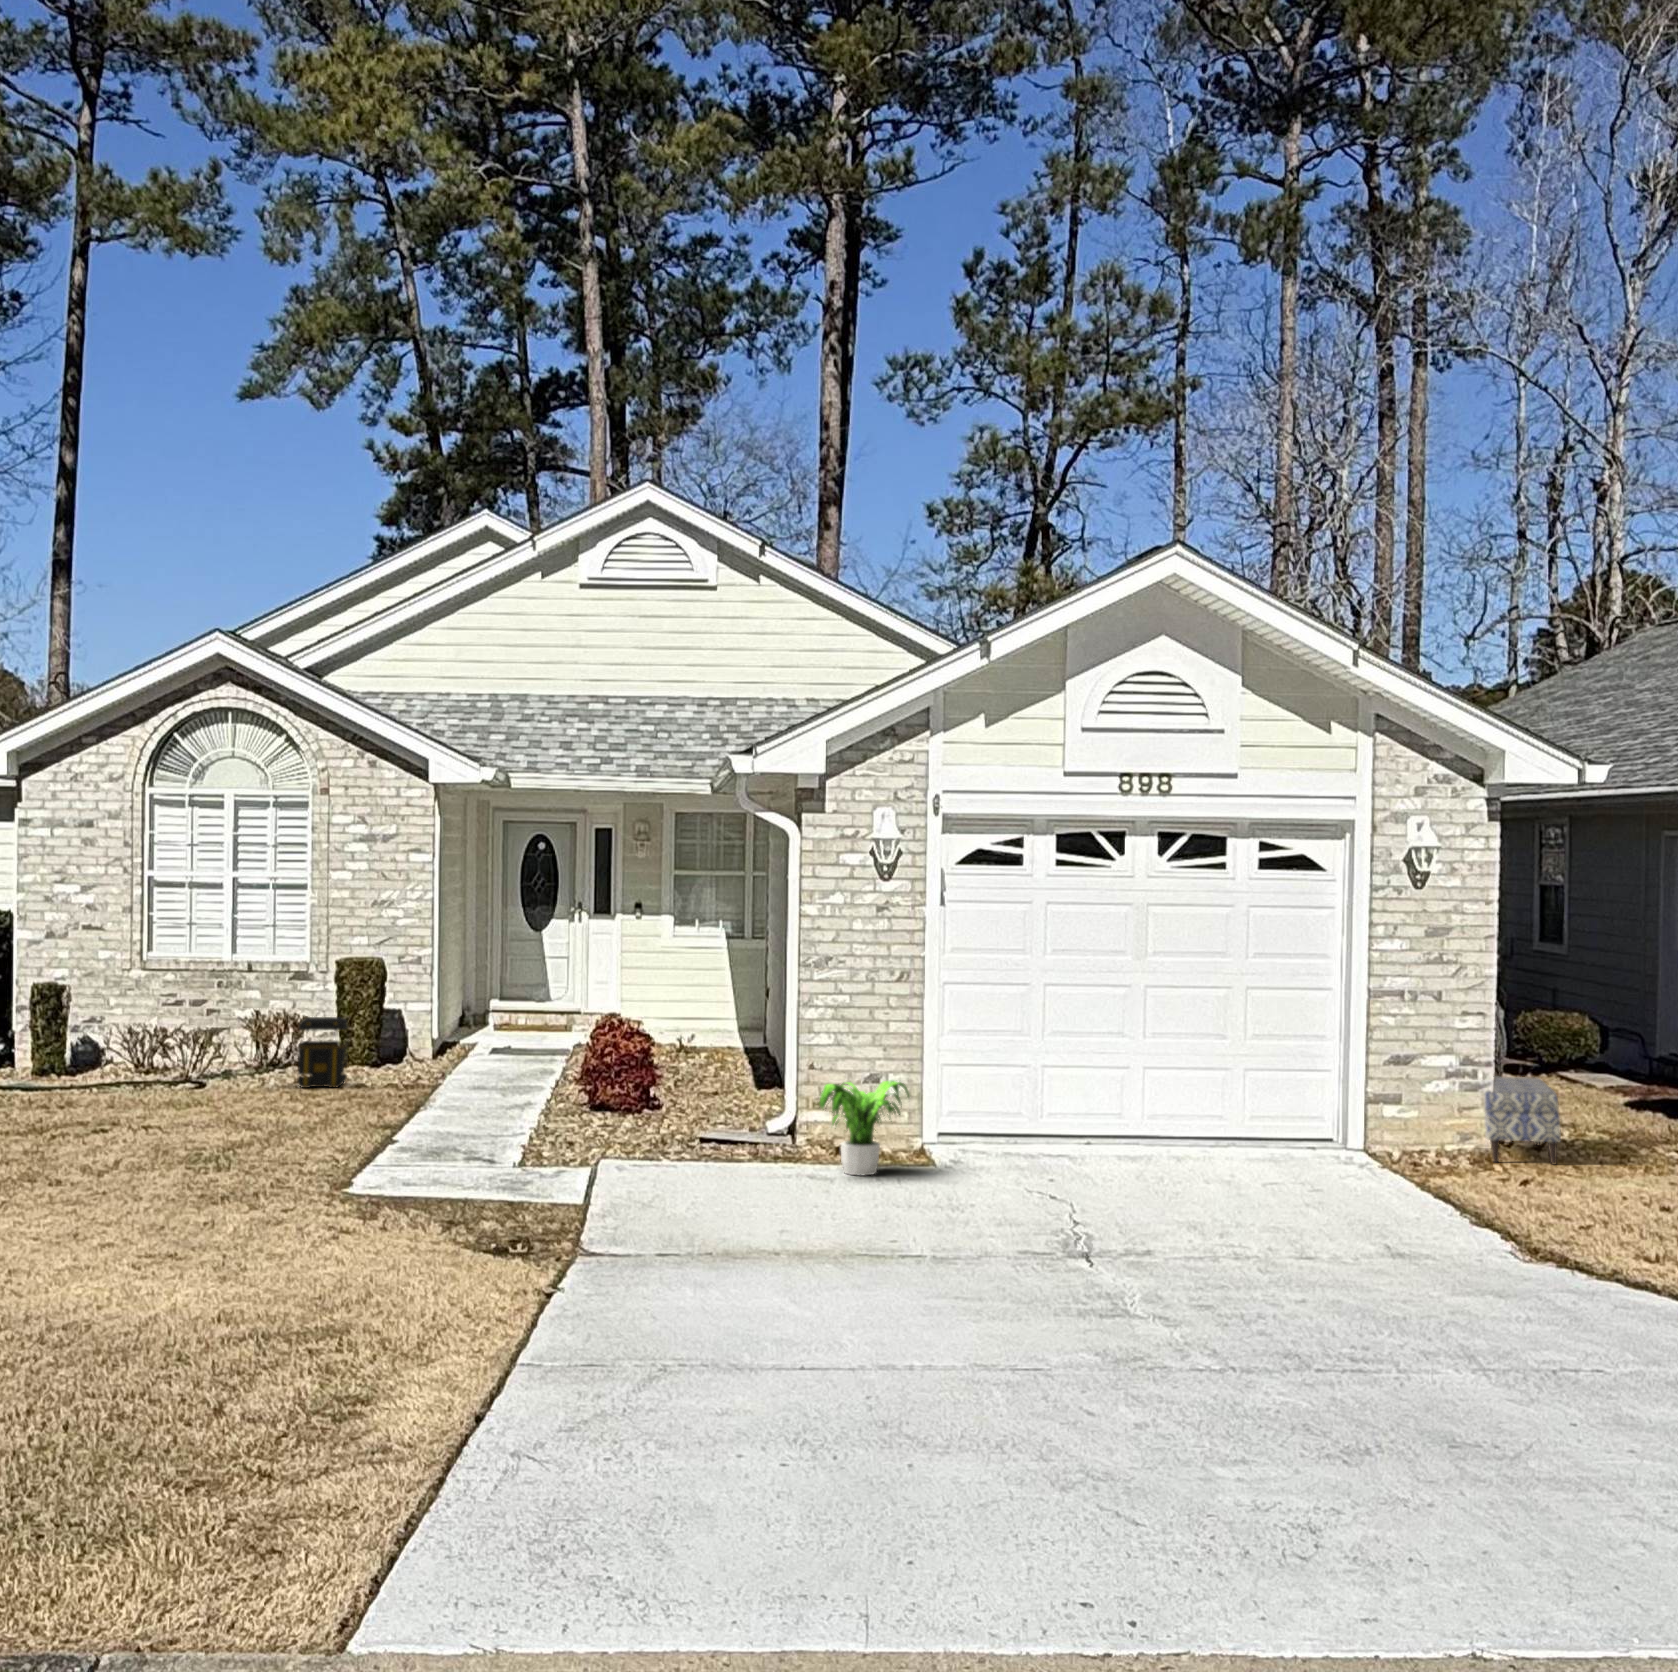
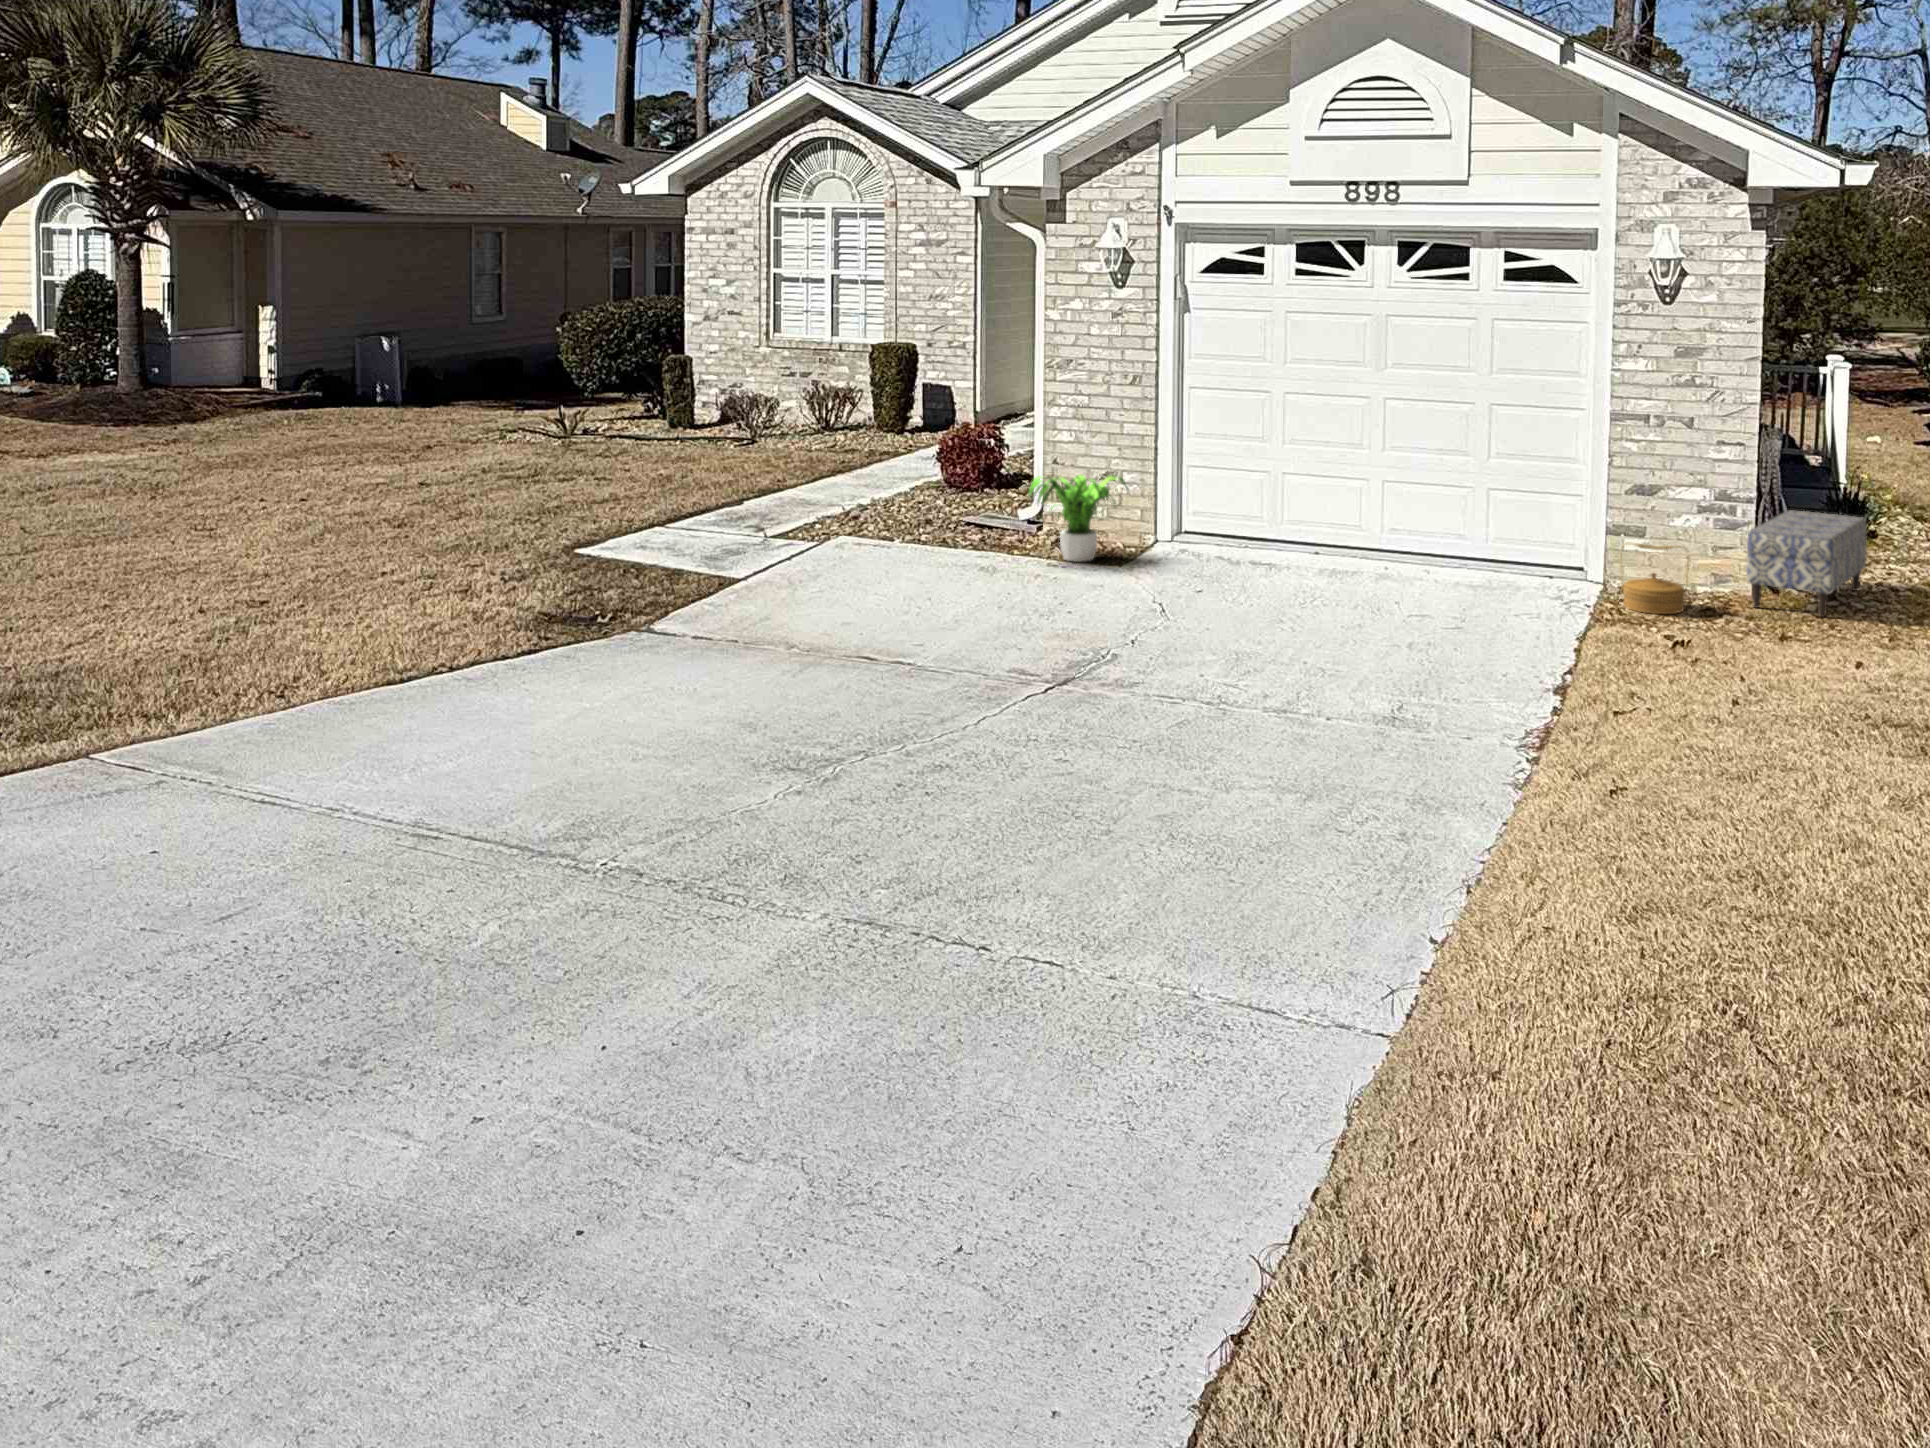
toolbox: present [297,1017,348,1088] -> none [857,387,905,443]
woven basket: none [1393,1108,1452,1173] -> present [1621,543,1687,614]

